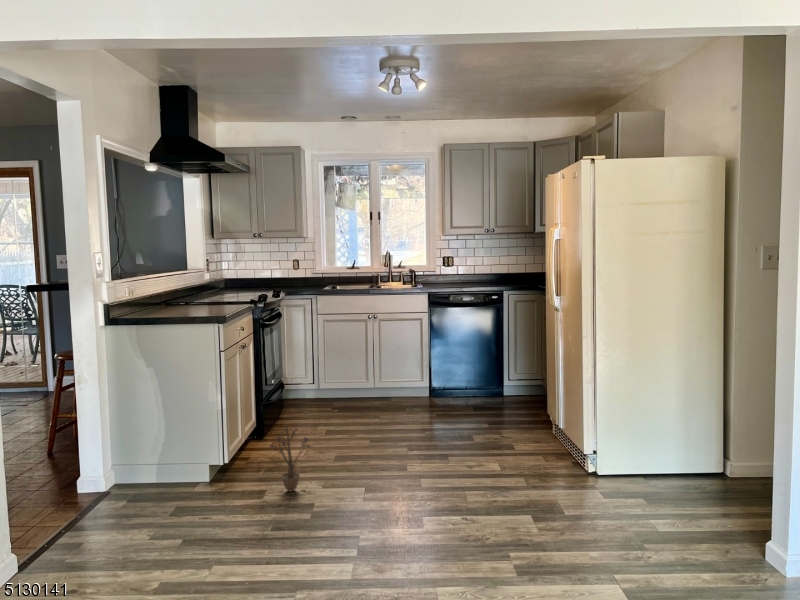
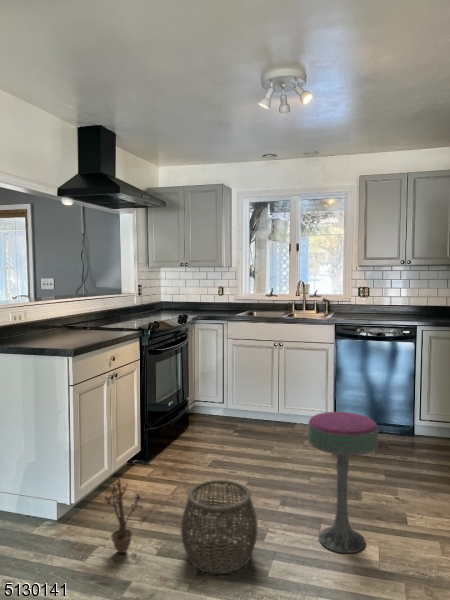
bar stool: none [440,359,496,469] -> present [308,412,378,553]
woven basket: none [344,421,409,492] -> present [181,480,258,575]

